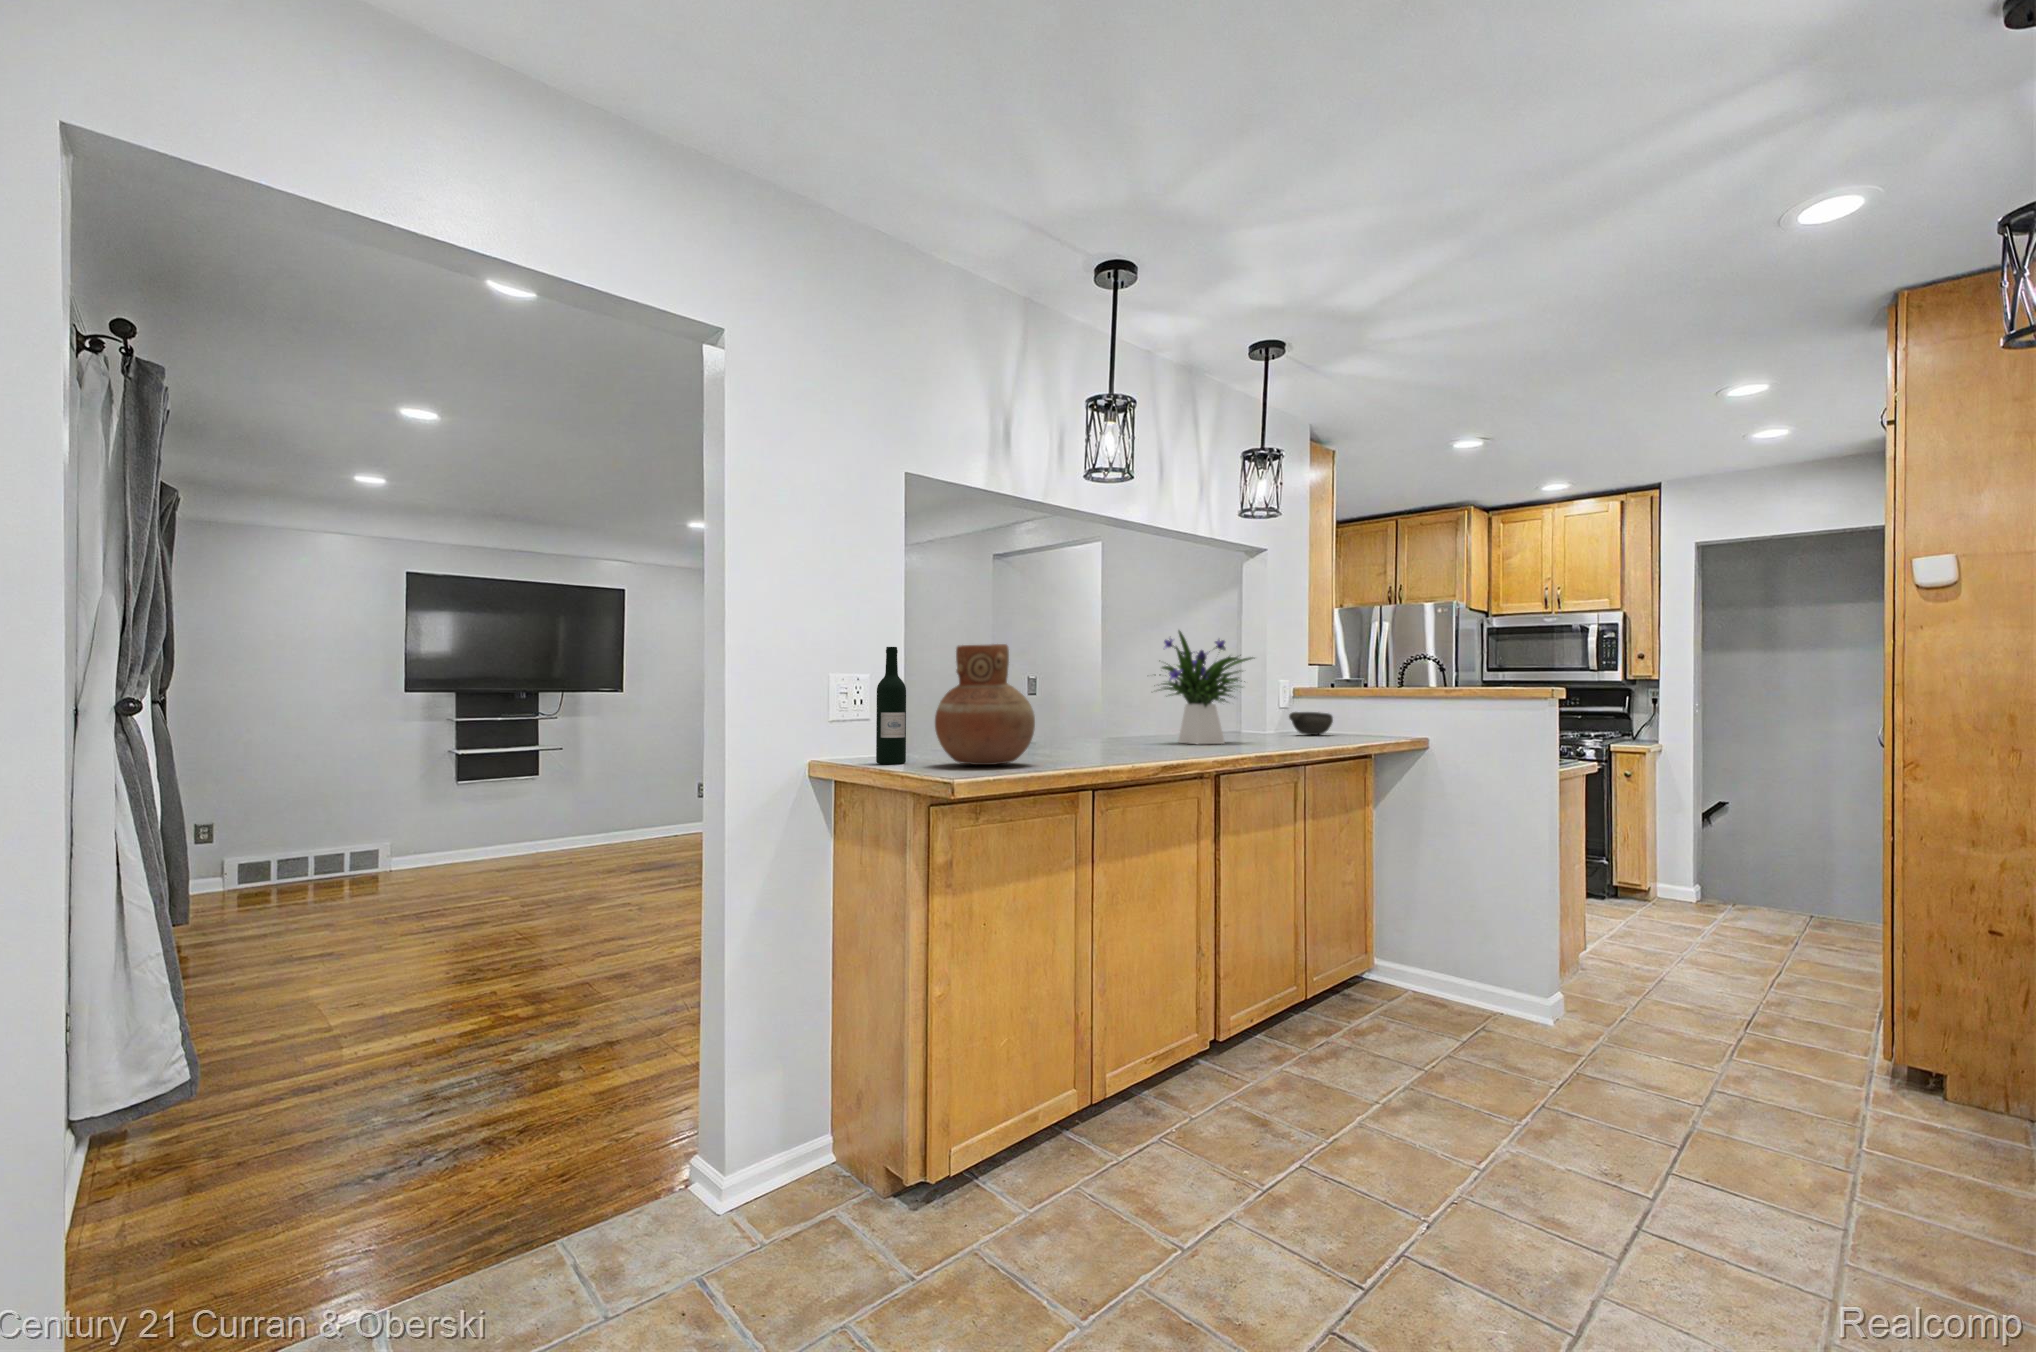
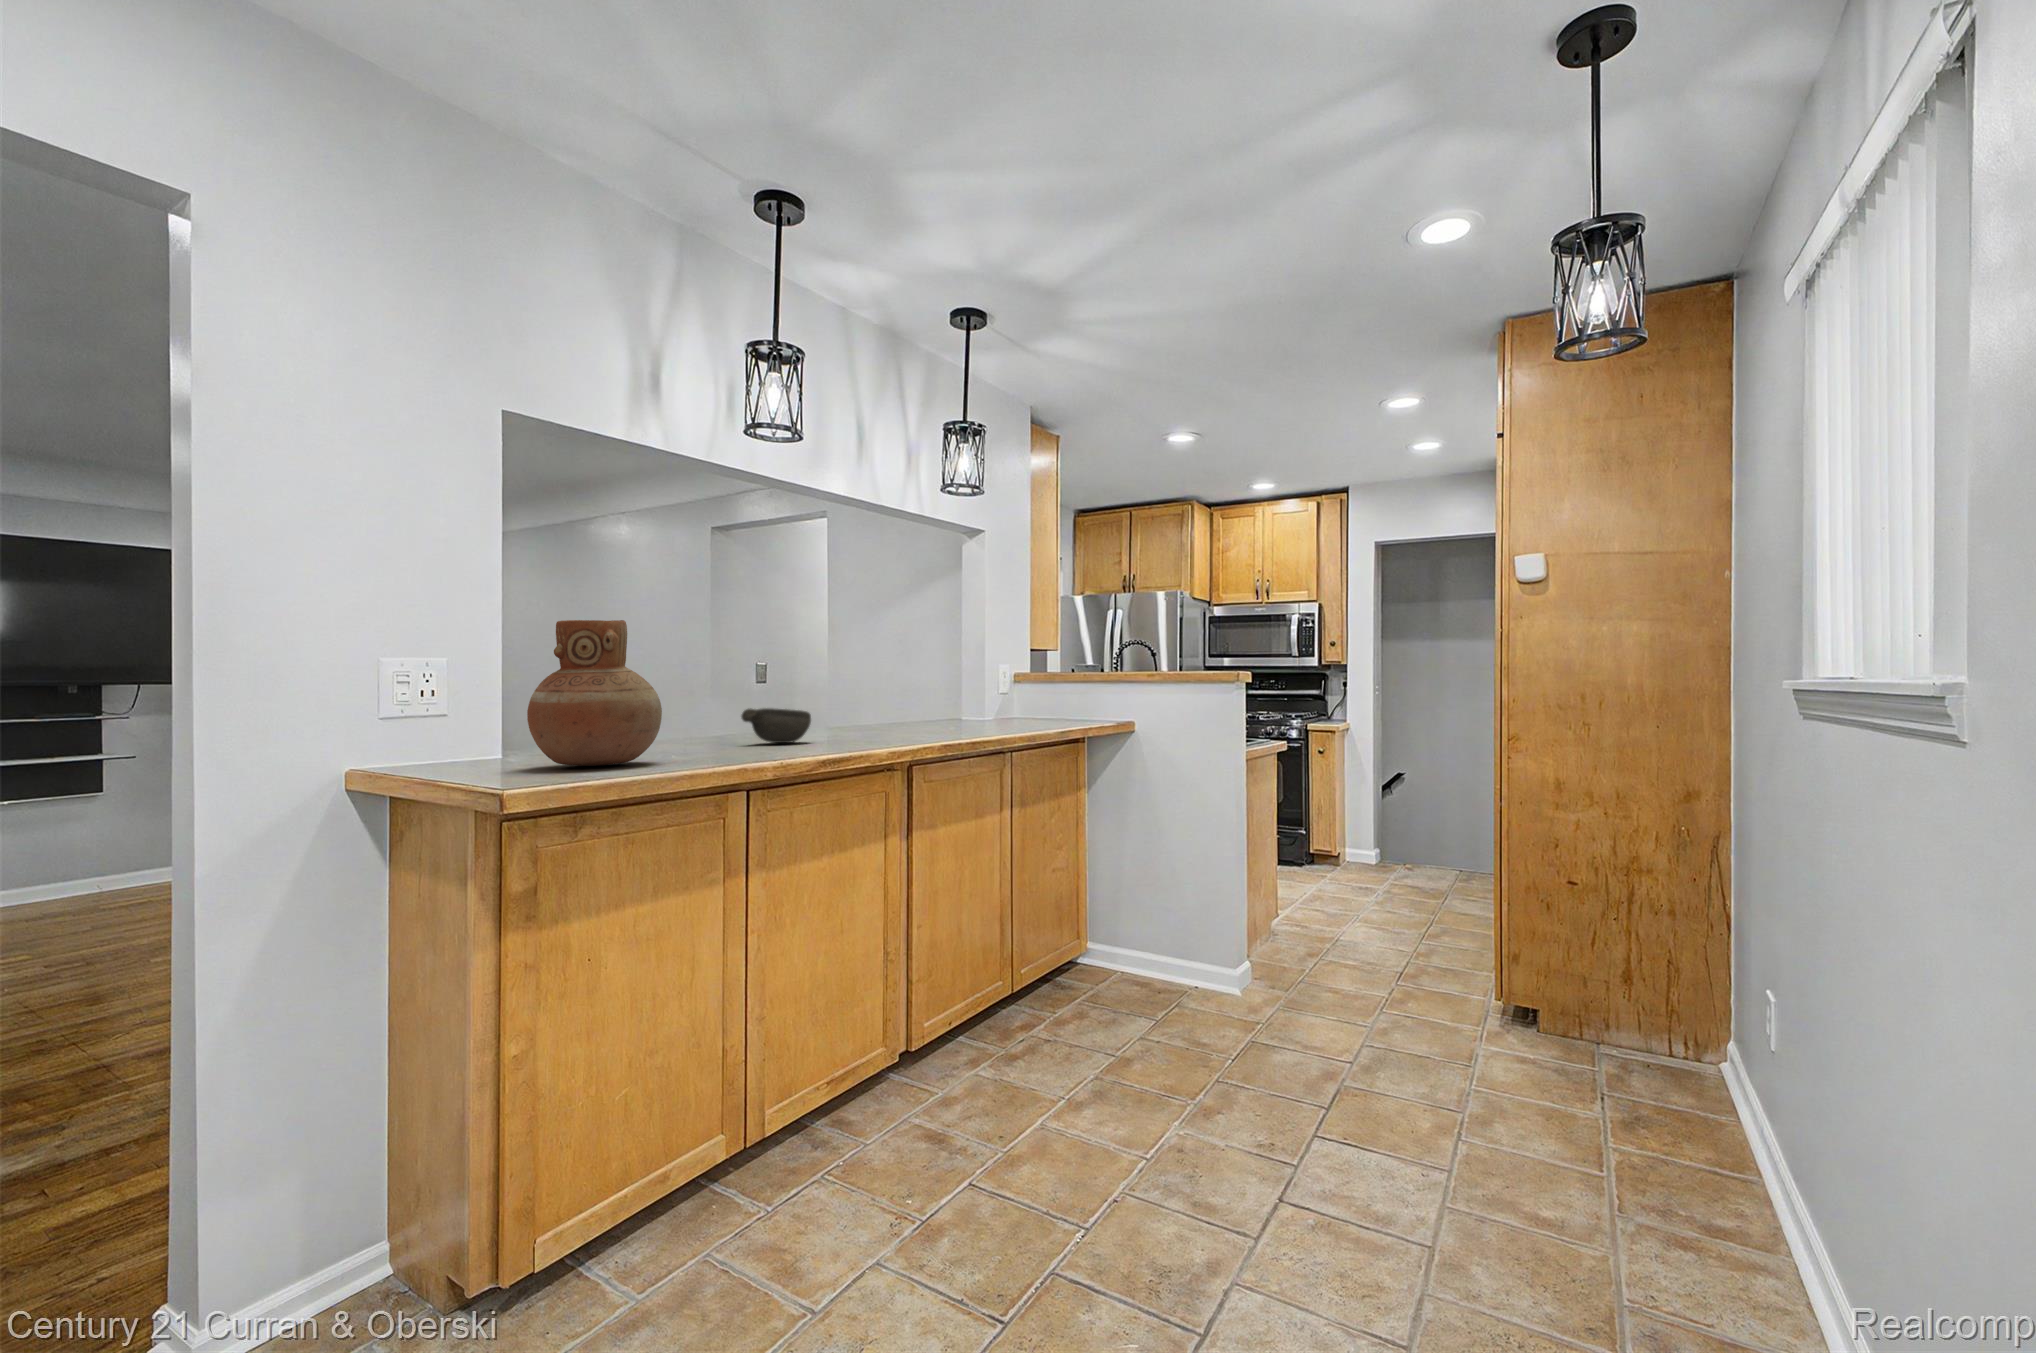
flower arrangement: present [1162,631,1255,744] -> none [841,610,956,734]
wine bottle: present [876,647,906,764] -> none [457,623,500,768]
bowl: present [1289,712,1333,735] -> present [741,708,811,743]

